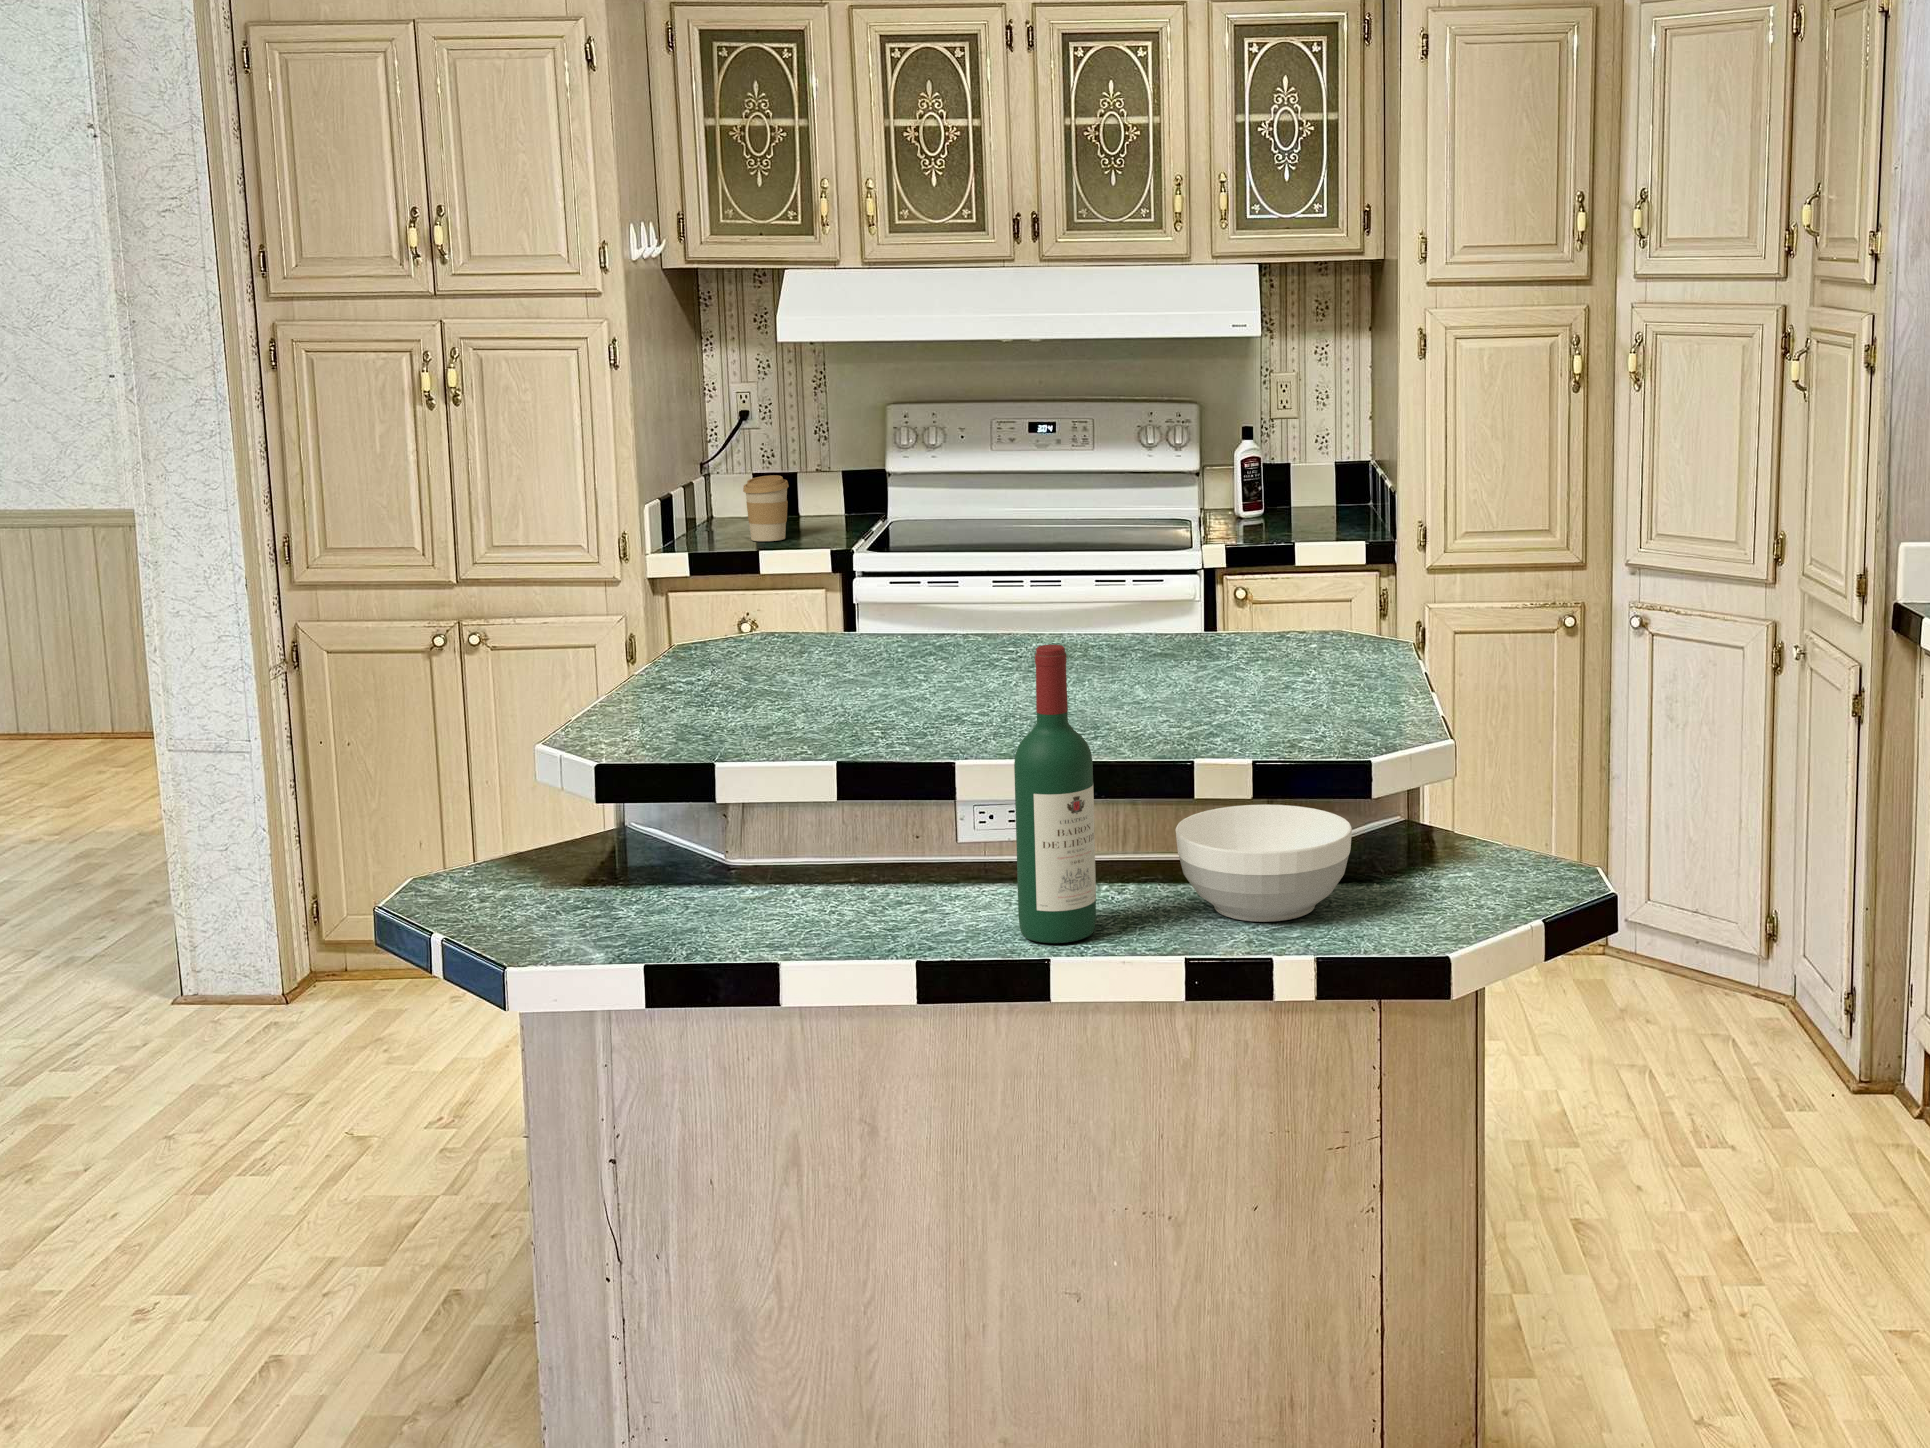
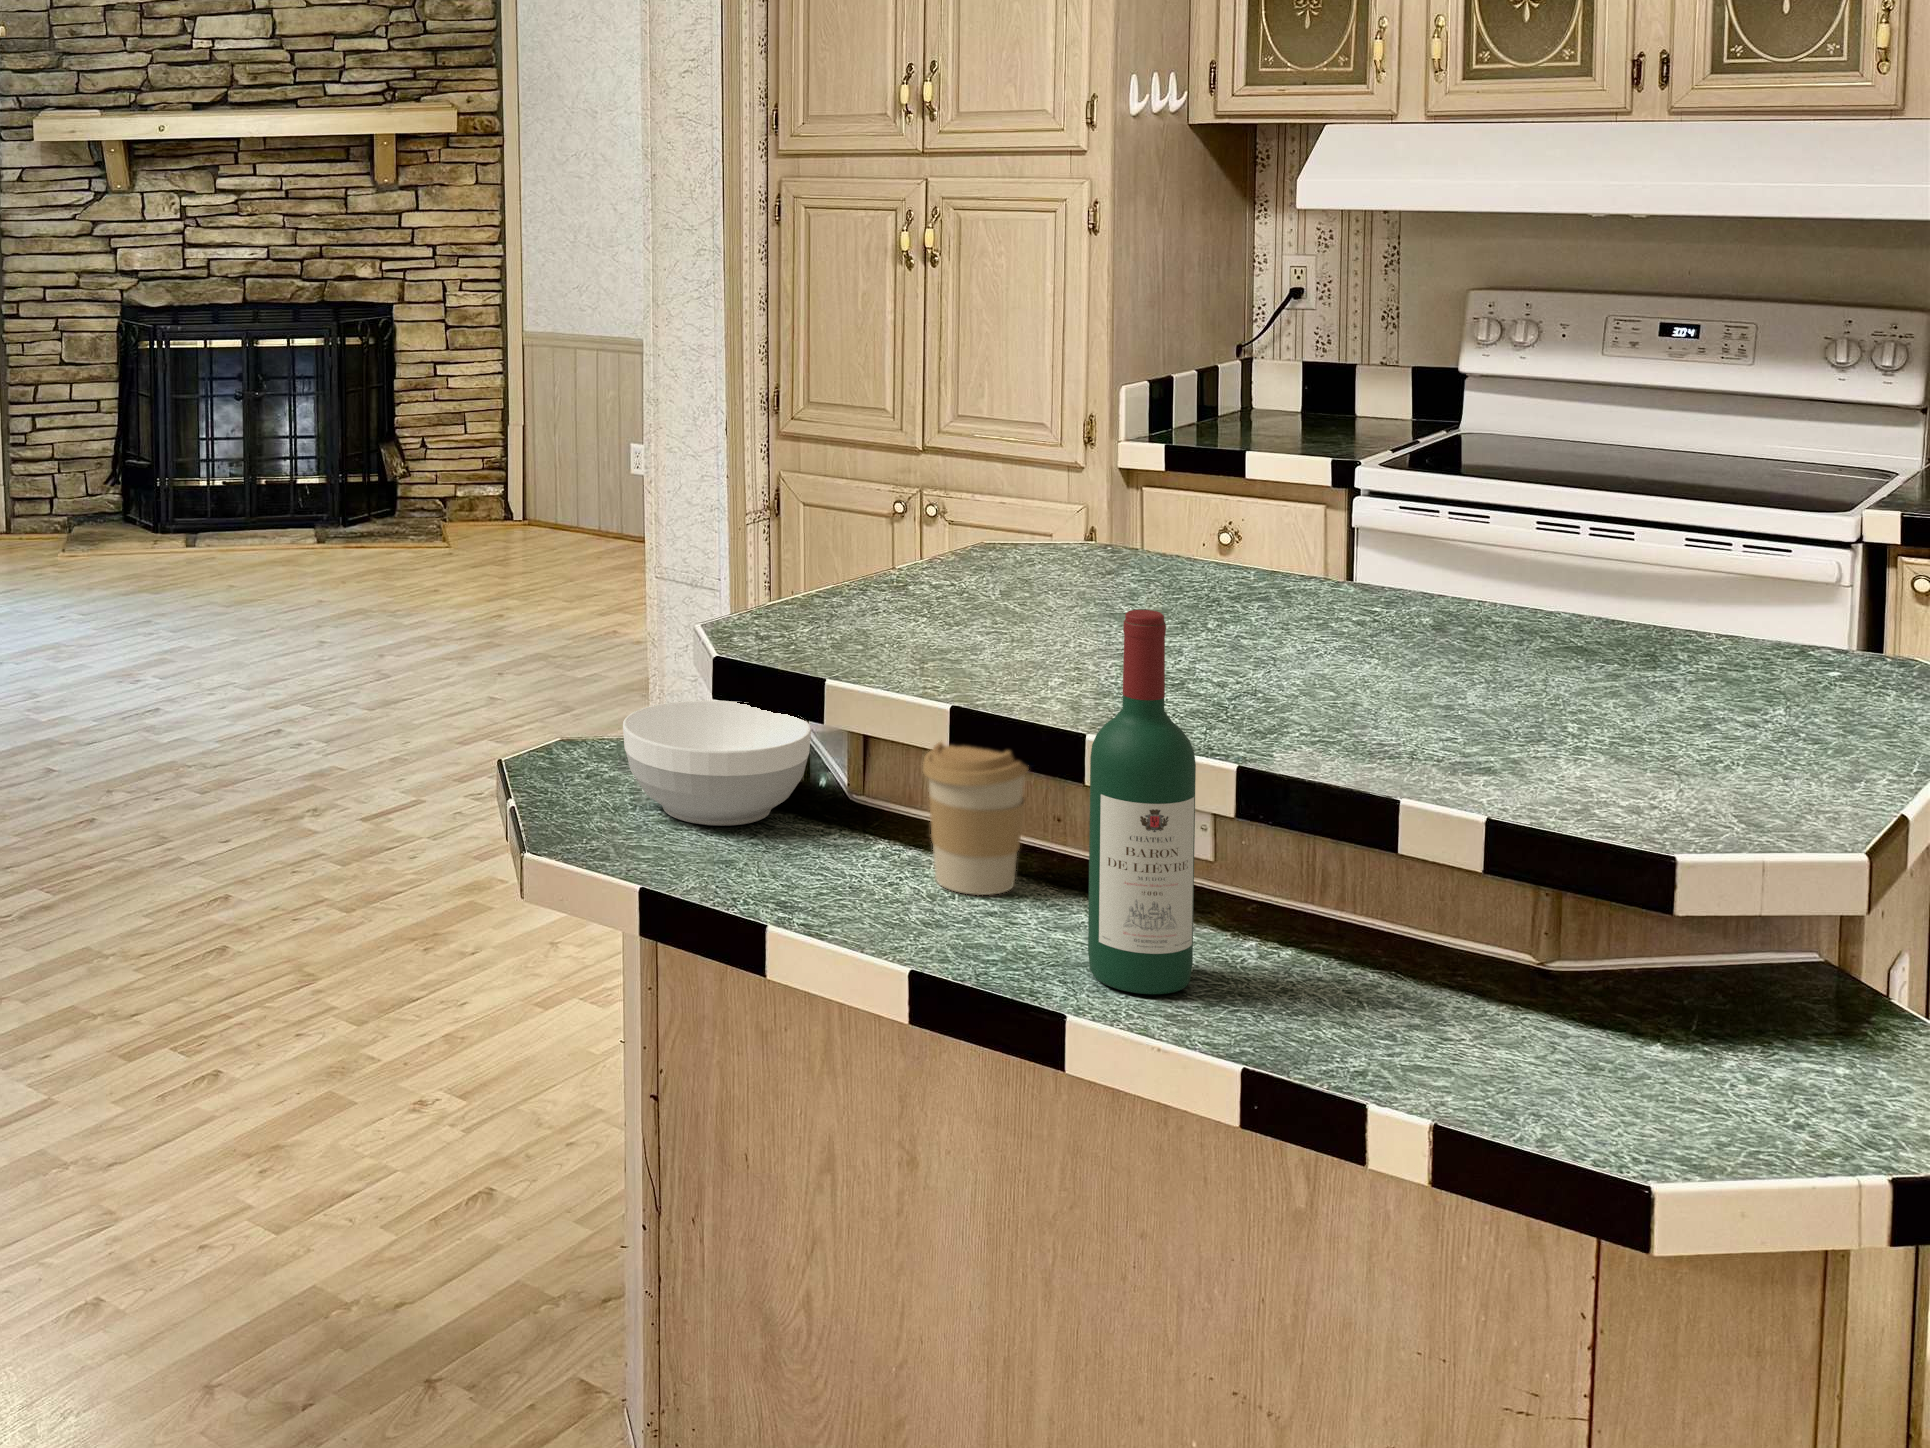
coffee cup: present [743,475,789,541] -> present [923,742,1028,895]
bowl: present [1176,805,1352,922] -> present [623,700,811,826]

